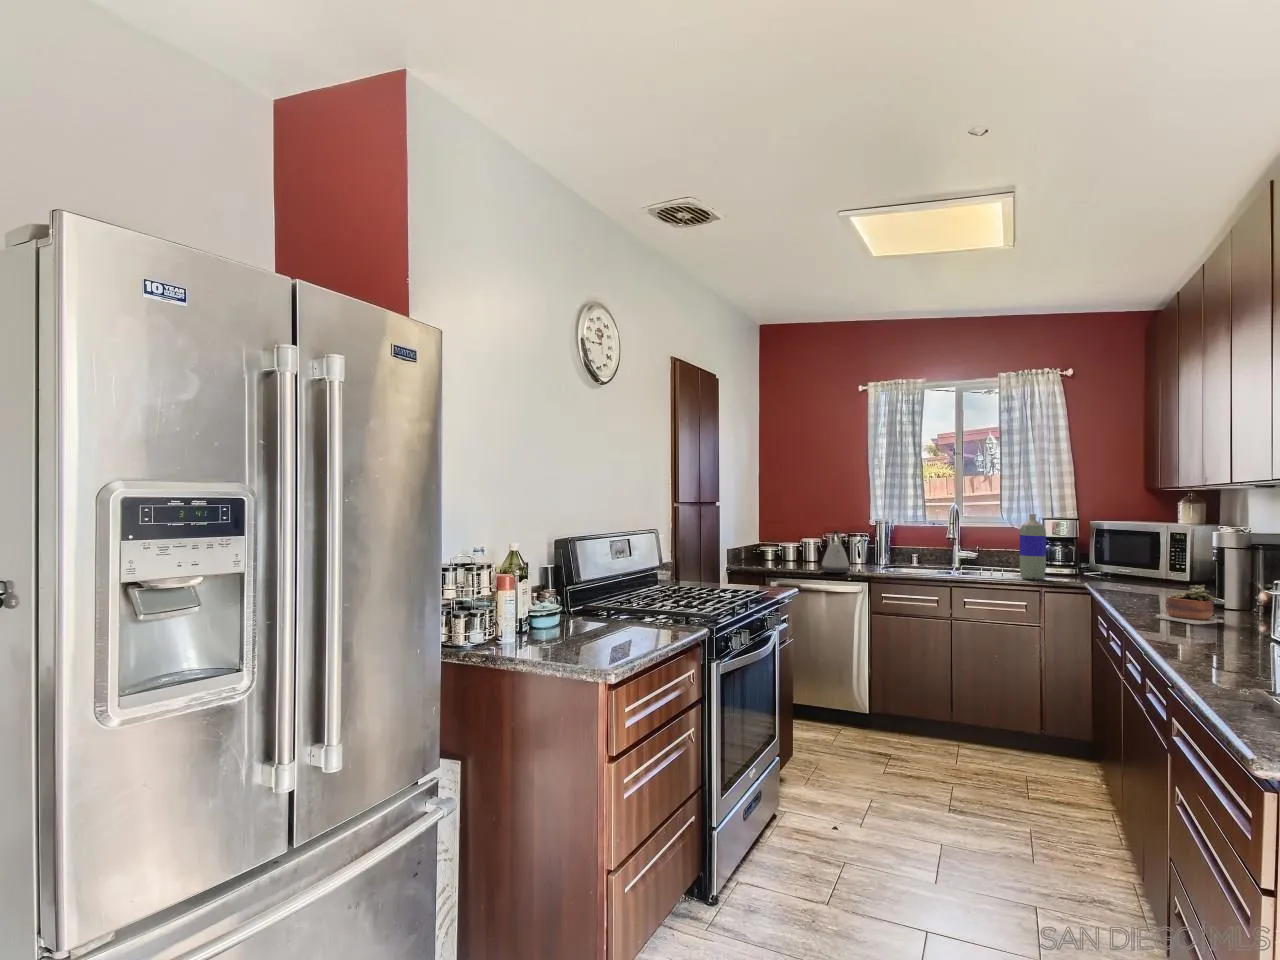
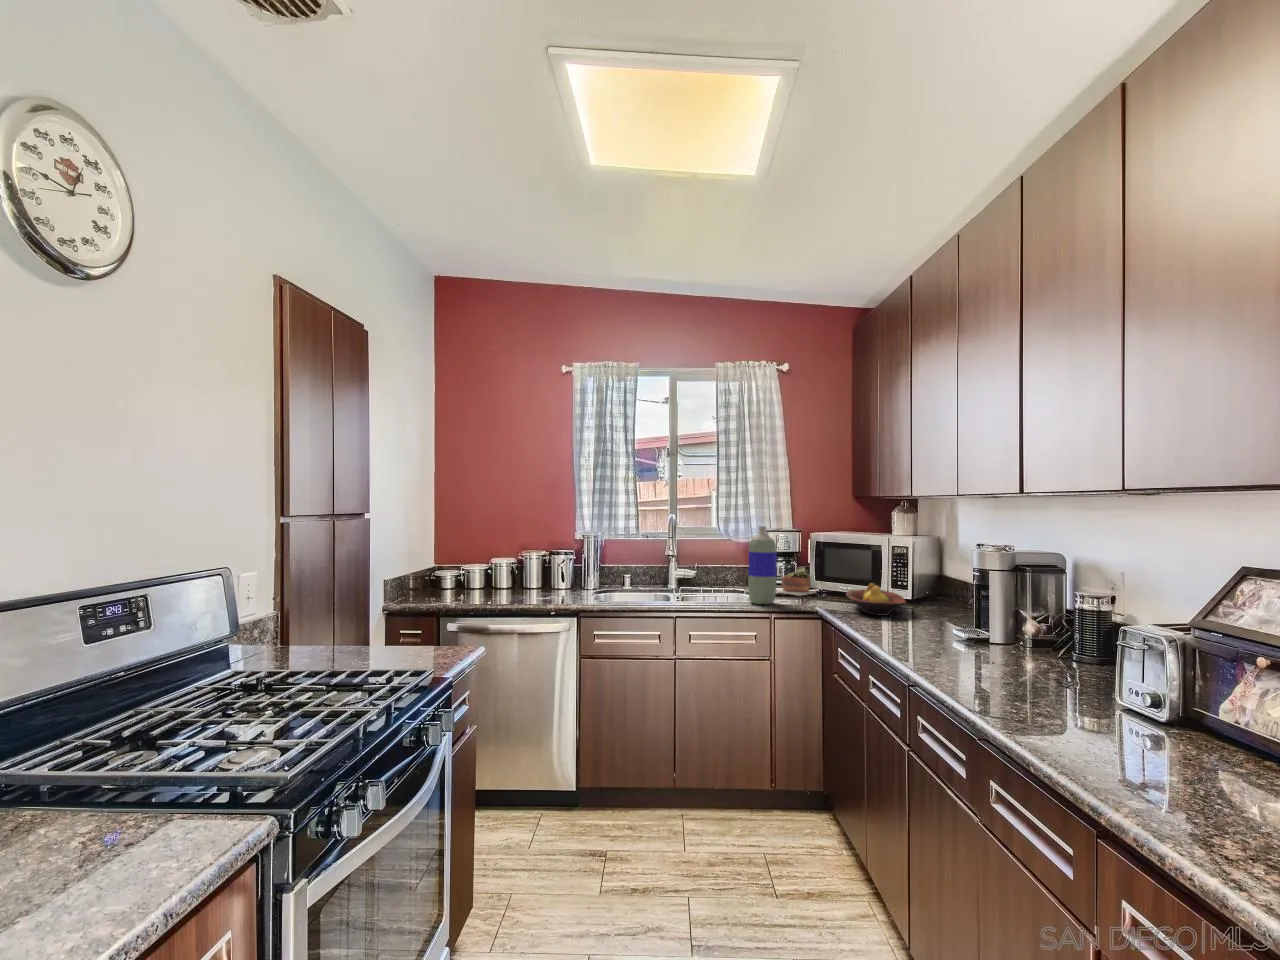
kettle: present [822,530,849,573] -> none [516,550,551,608]
fruit bowl: none [1110,564,1167,590] -> present [846,583,906,616]
succulent plant: present [1156,585,1224,624] -> present [776,567,816,595]

